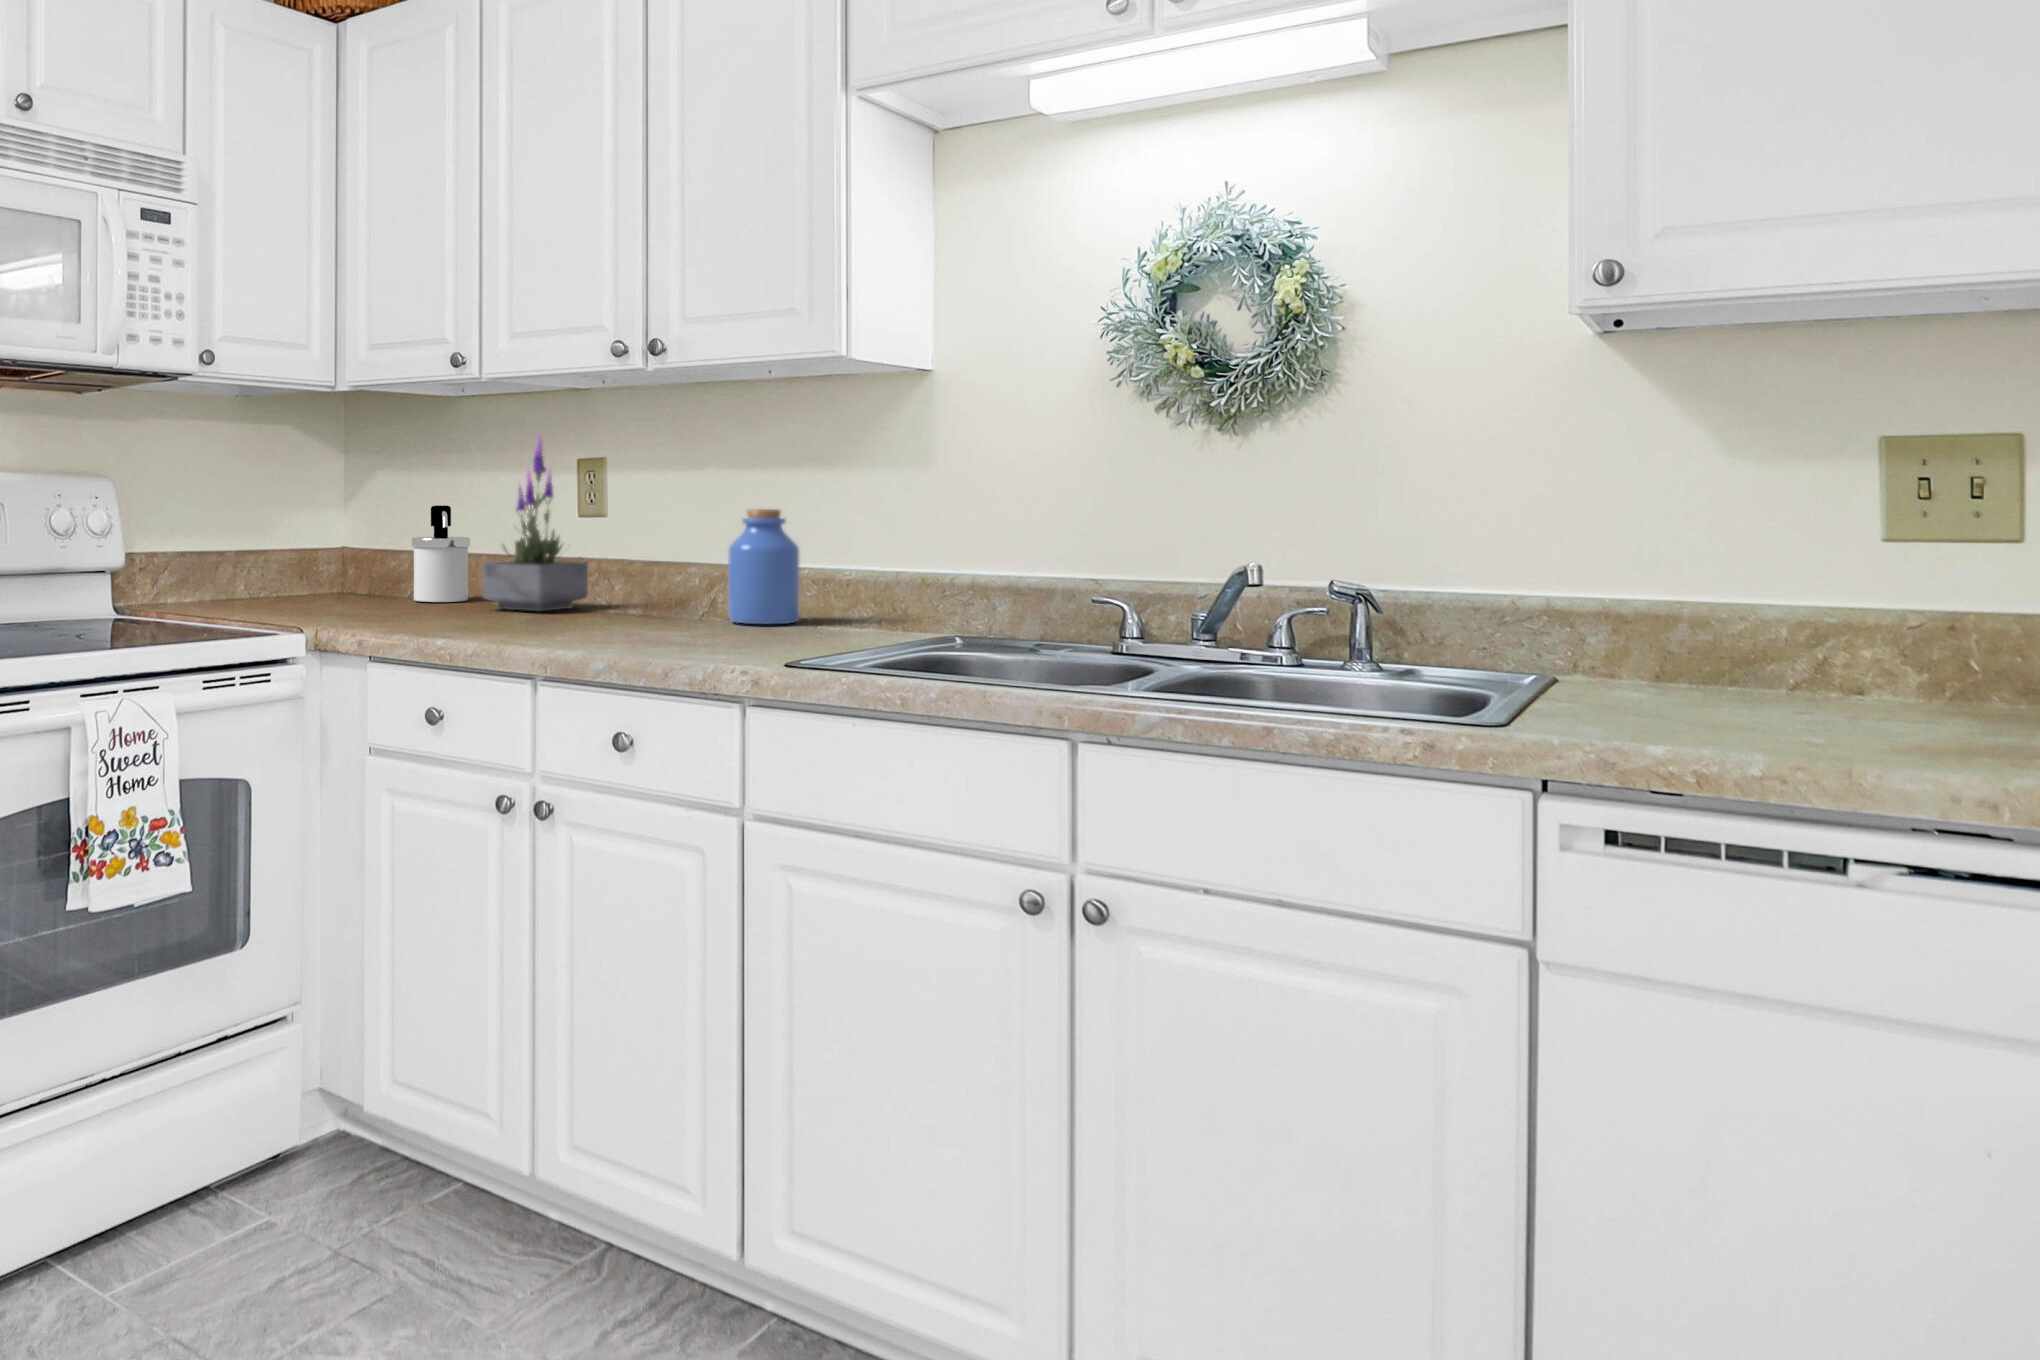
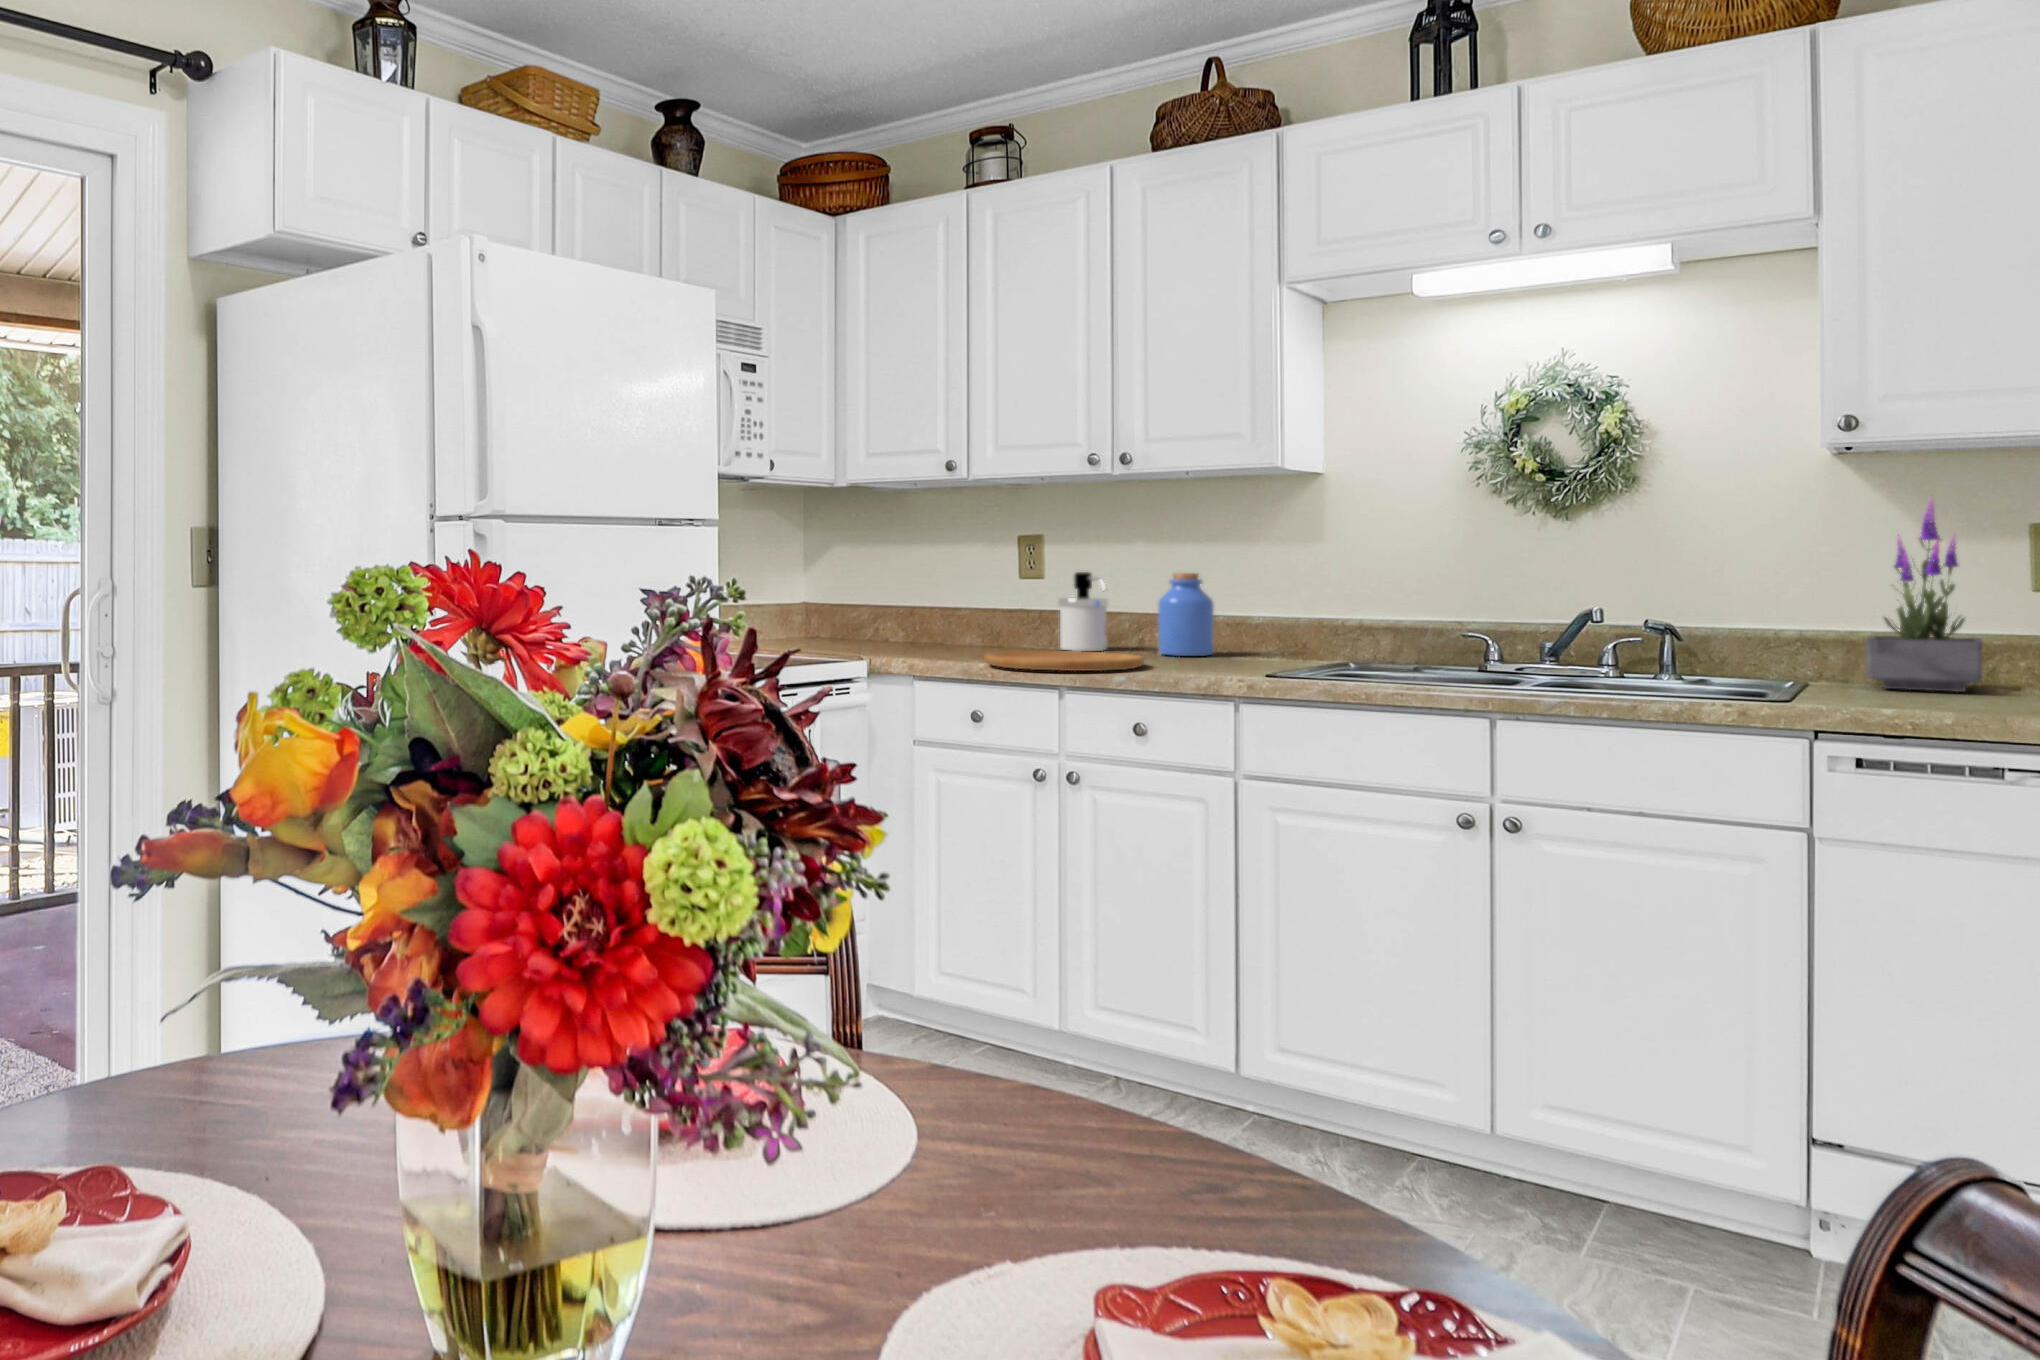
potted plant: present [483,437,588,611] -> present [1866,495,1983,692]
soap dispenser: present [412,505,470,602] -> present [1058,572,1108,651]
cutting board: none [459,617,675,651] -> present [984,651,1144,671]

